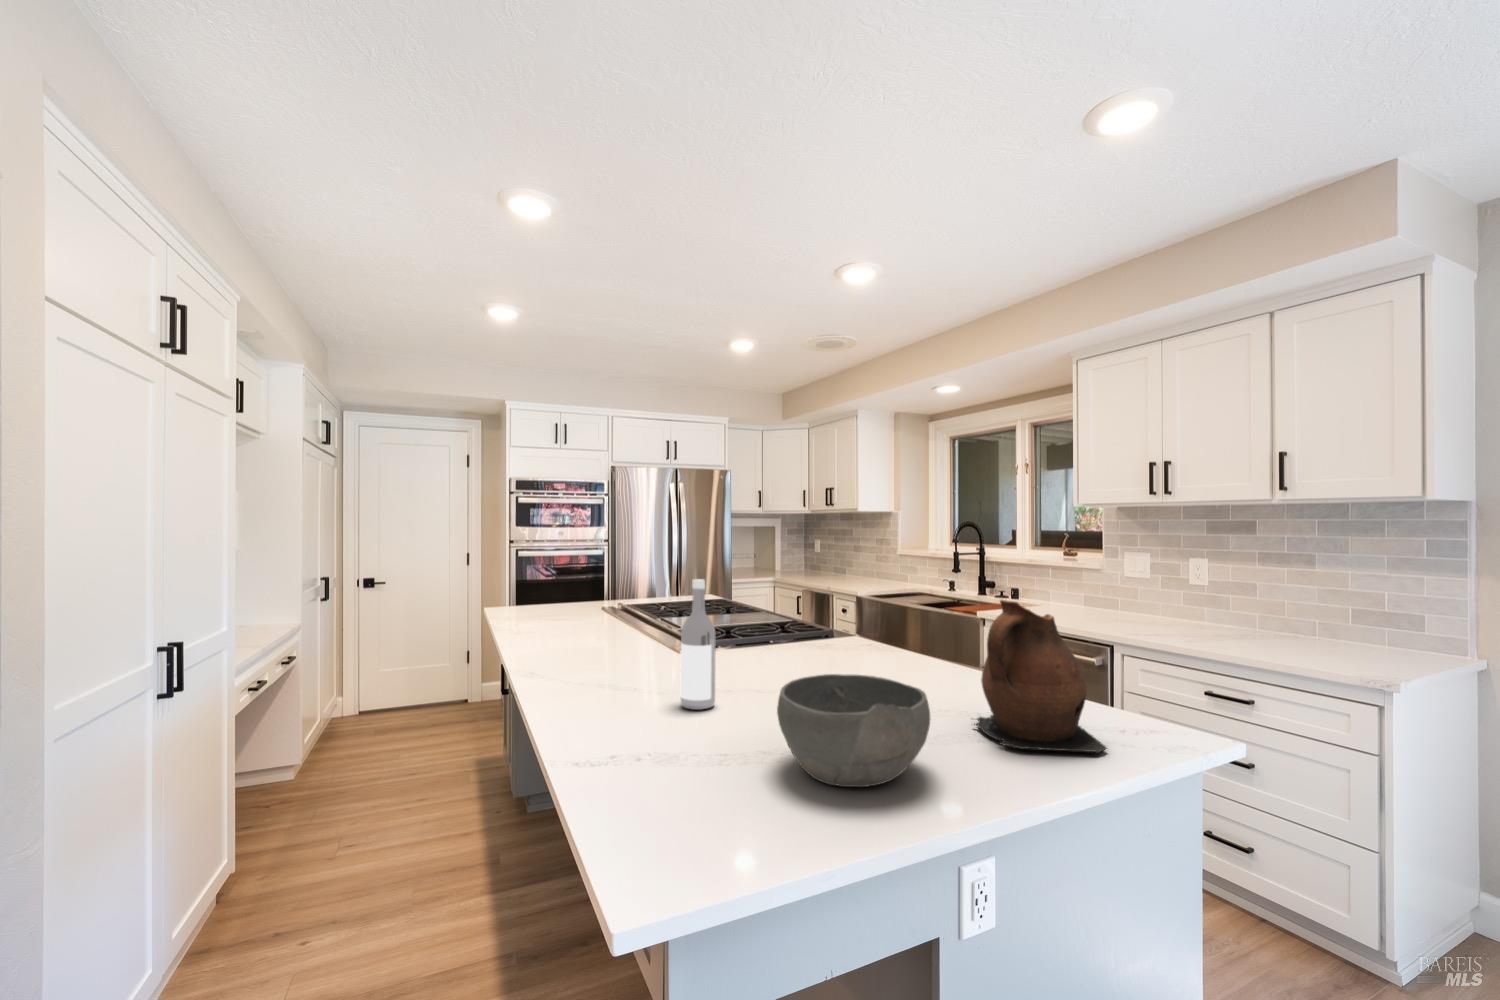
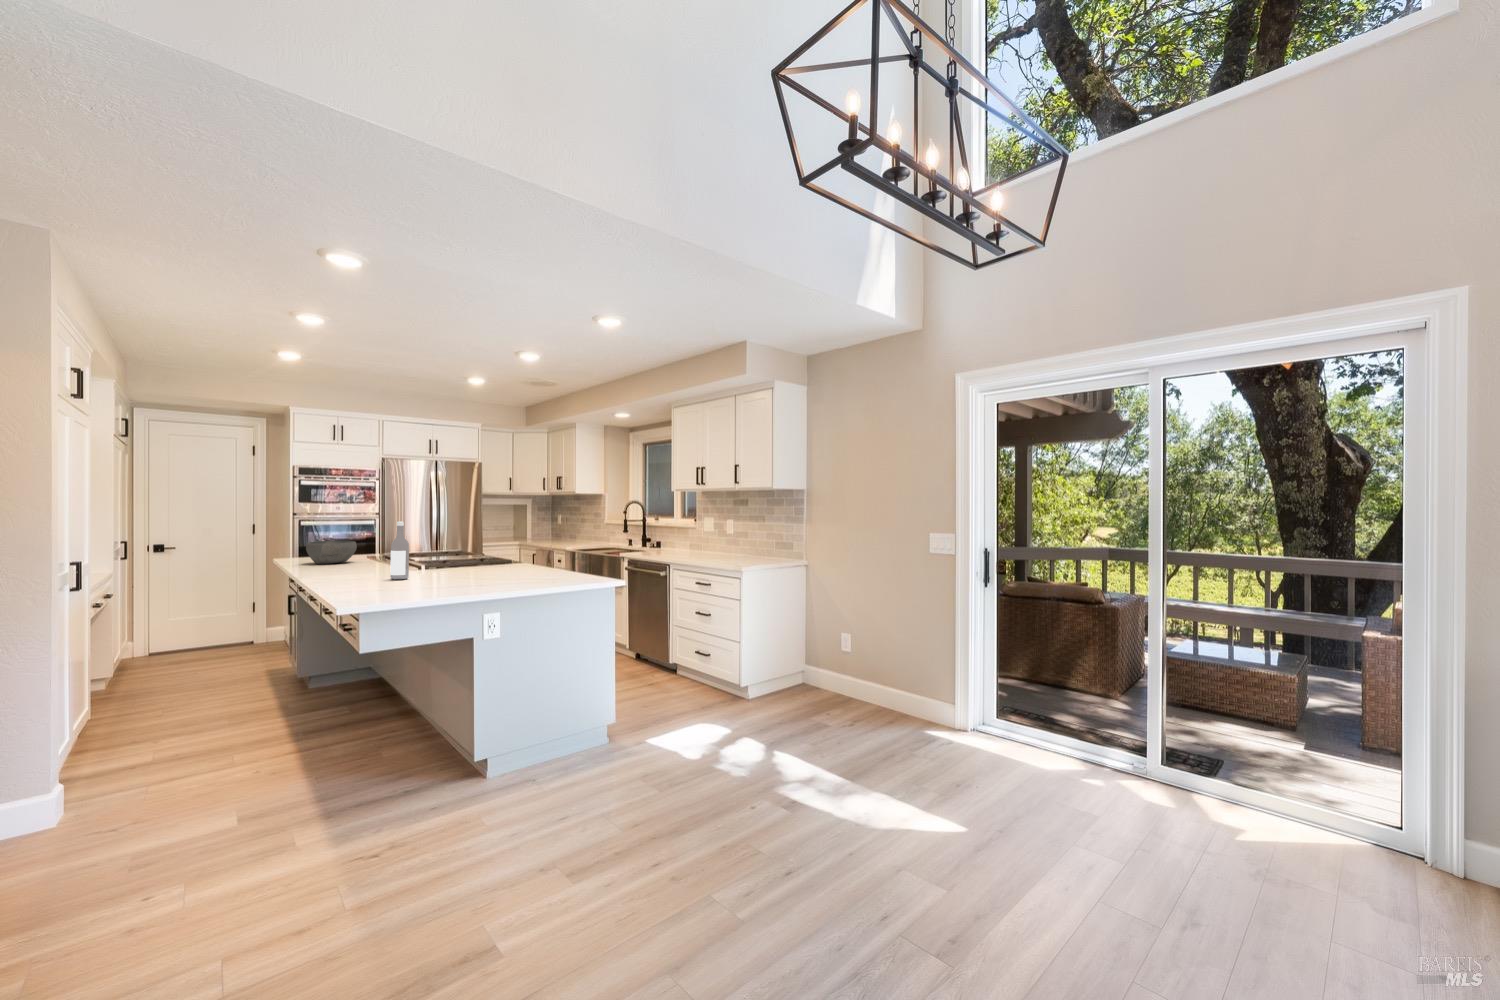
ceramic pitcher: present [974,600,1106,754] -> none [517,526,565,581]
bowl: present [777,674,930,787] -> present [306,541,357,564]

